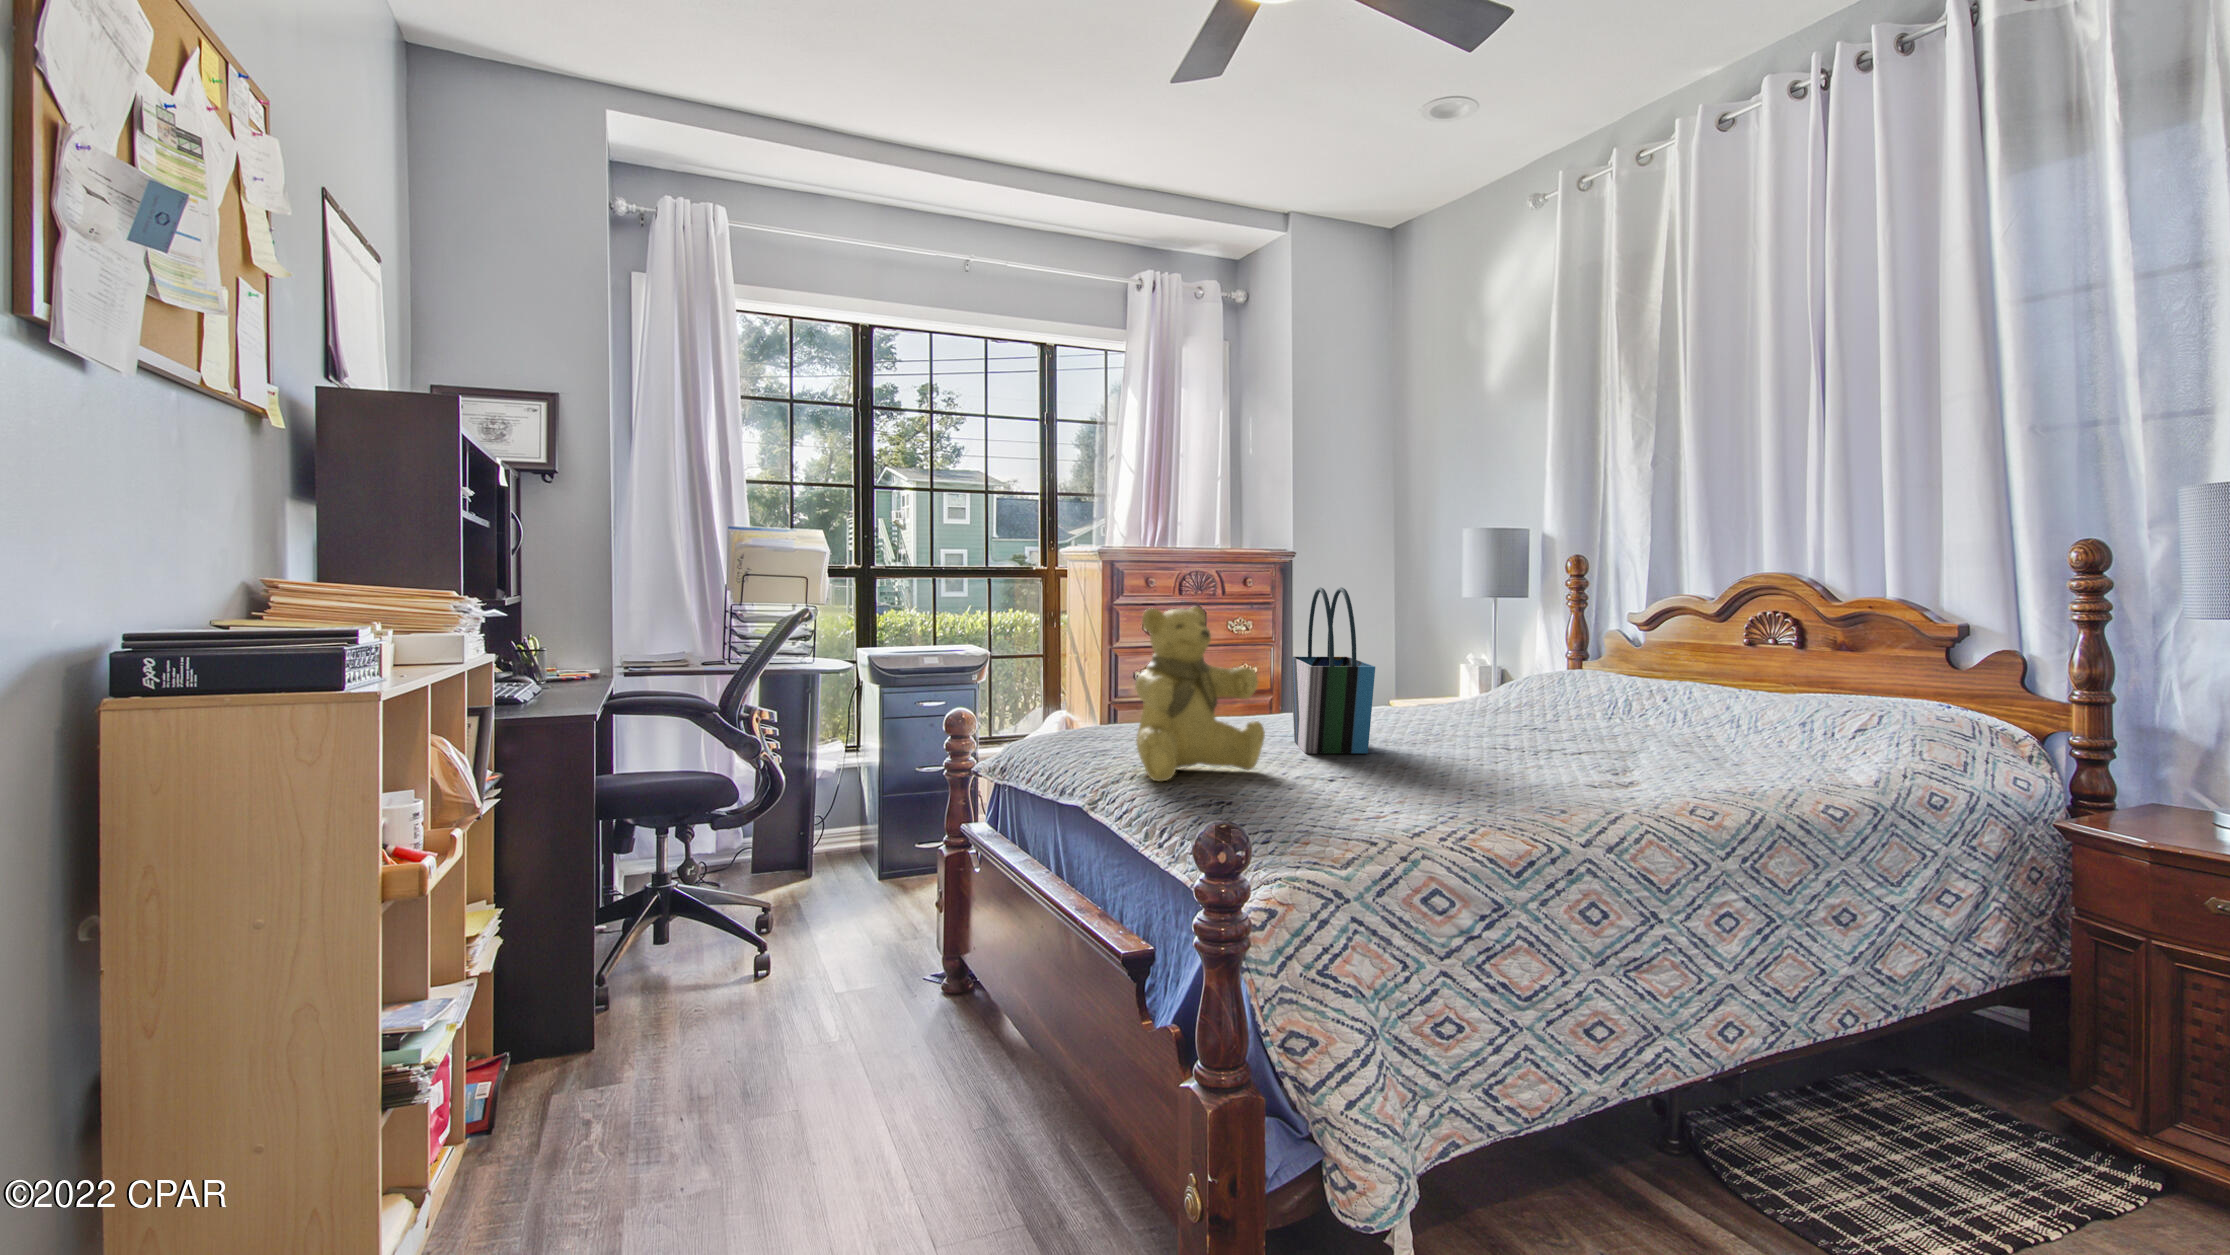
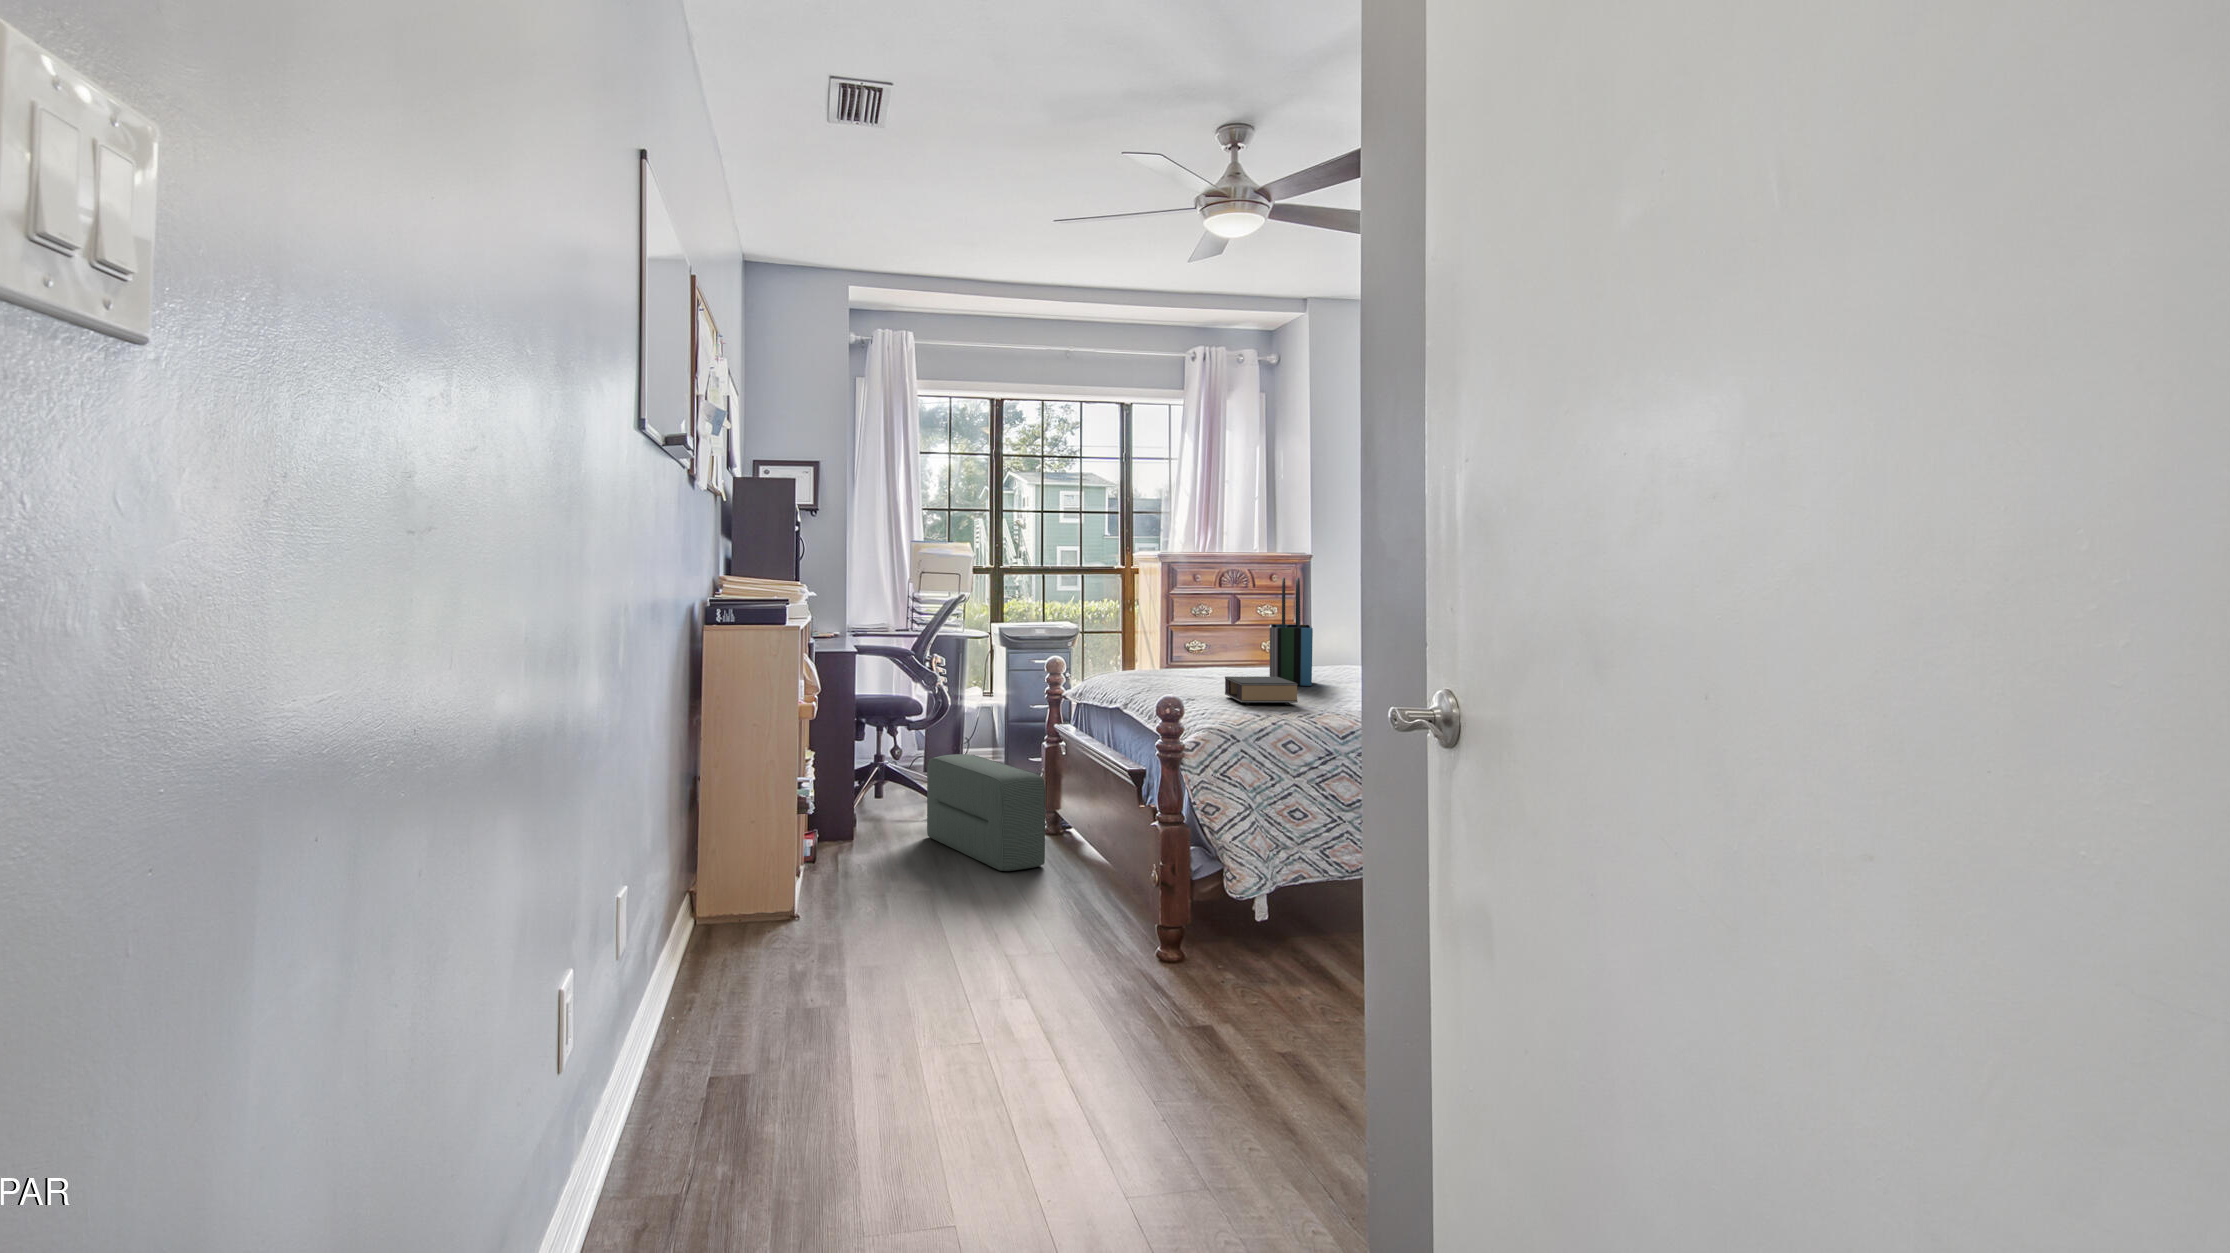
teddy bear: present [1135,607,1265,781] -> none [1151,588,1233,691]
book: none [1270,755,1413,816] -> present [1225,676,1298,705]
pouf: none [744,879,953,1108] -> present [927,754,1046,871]

